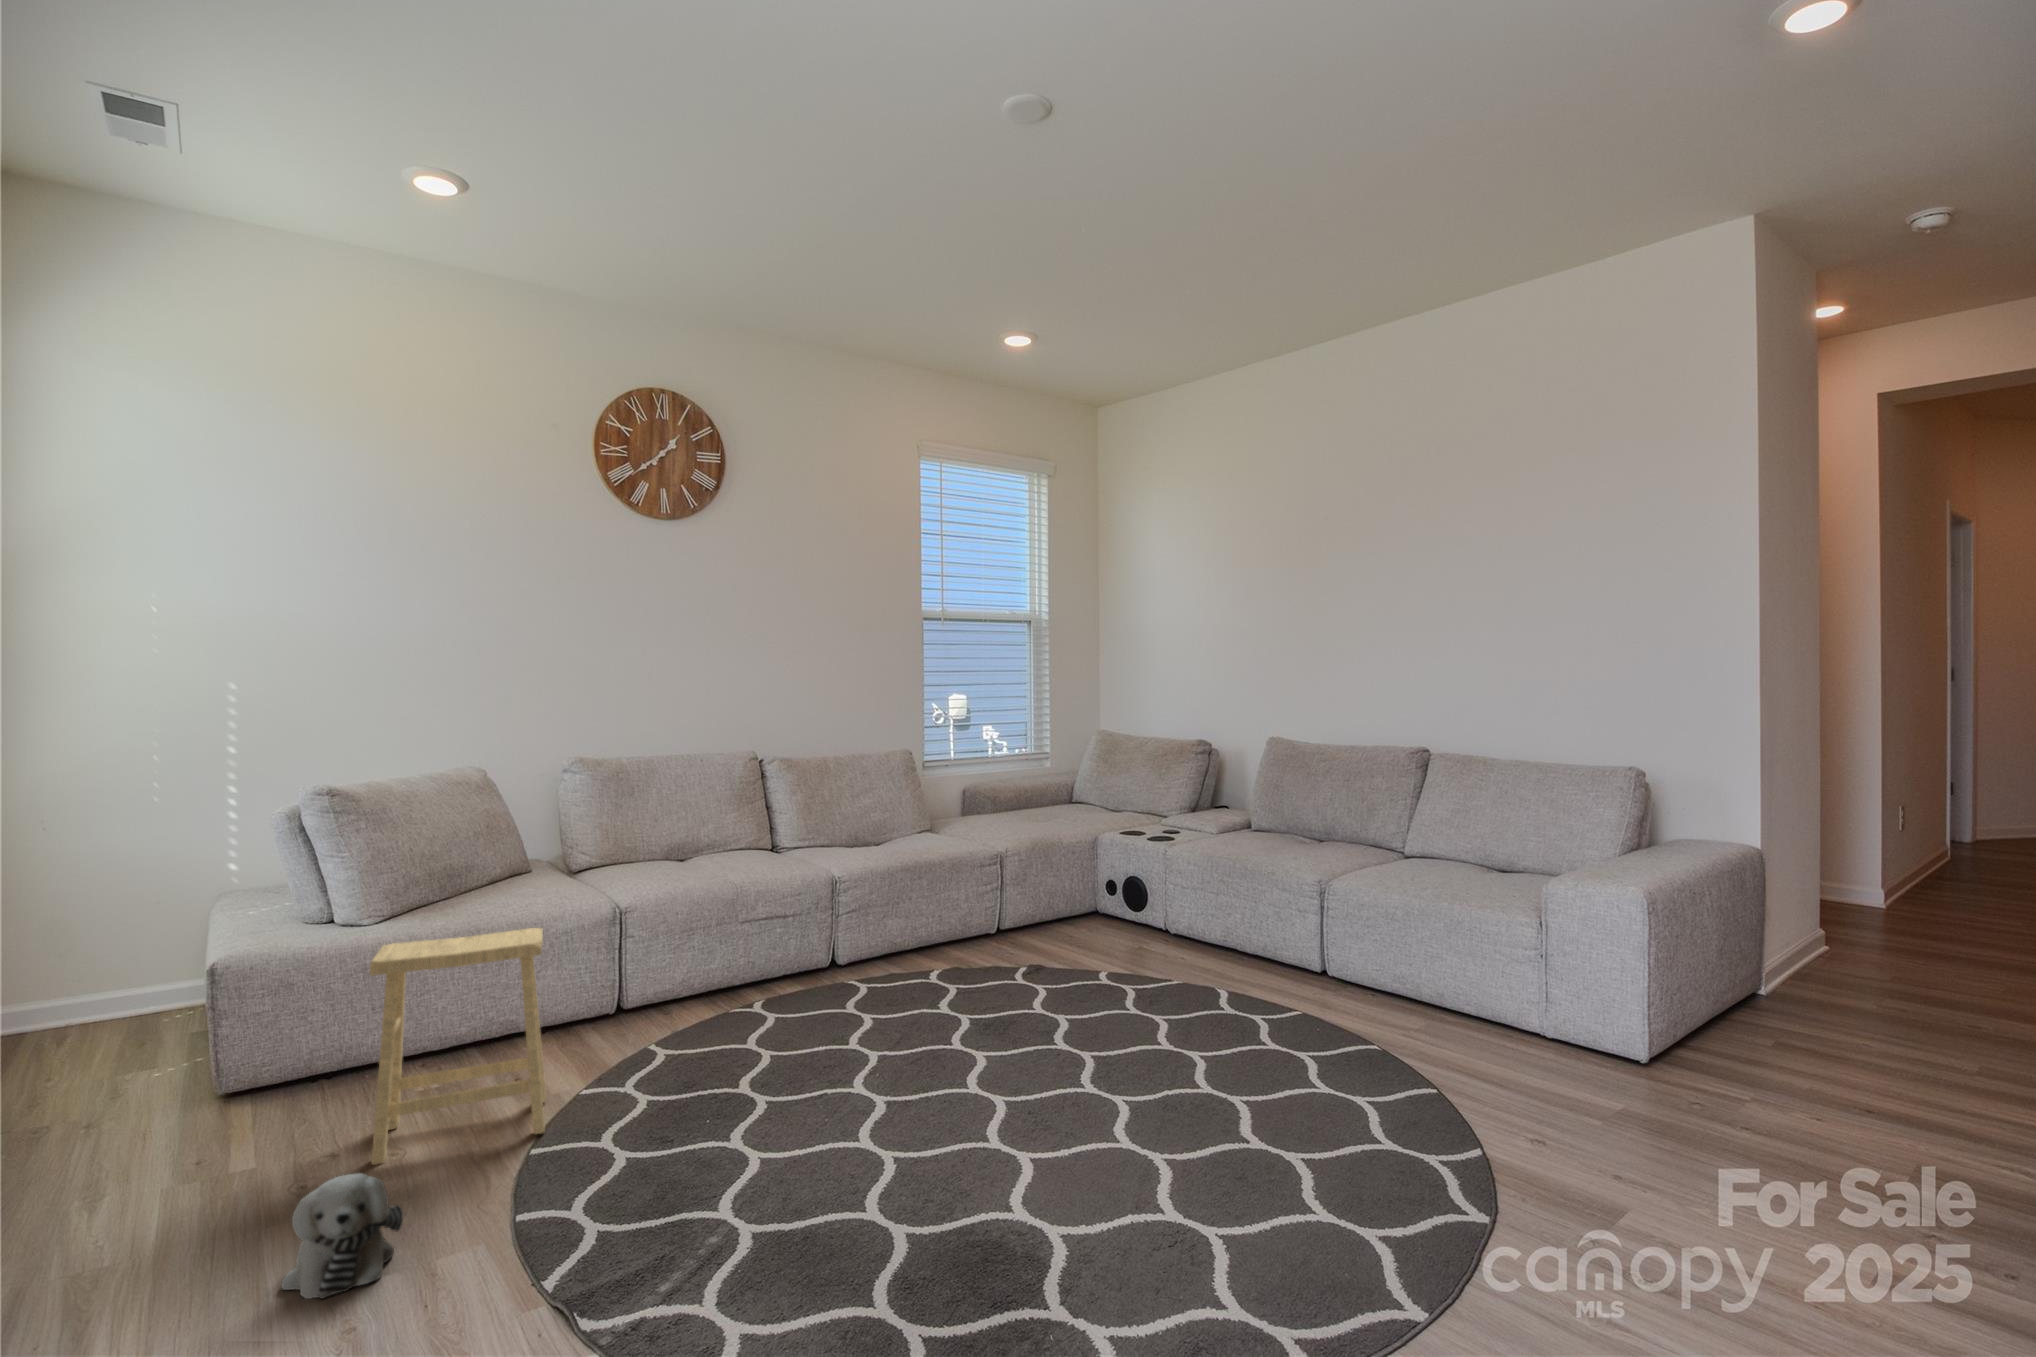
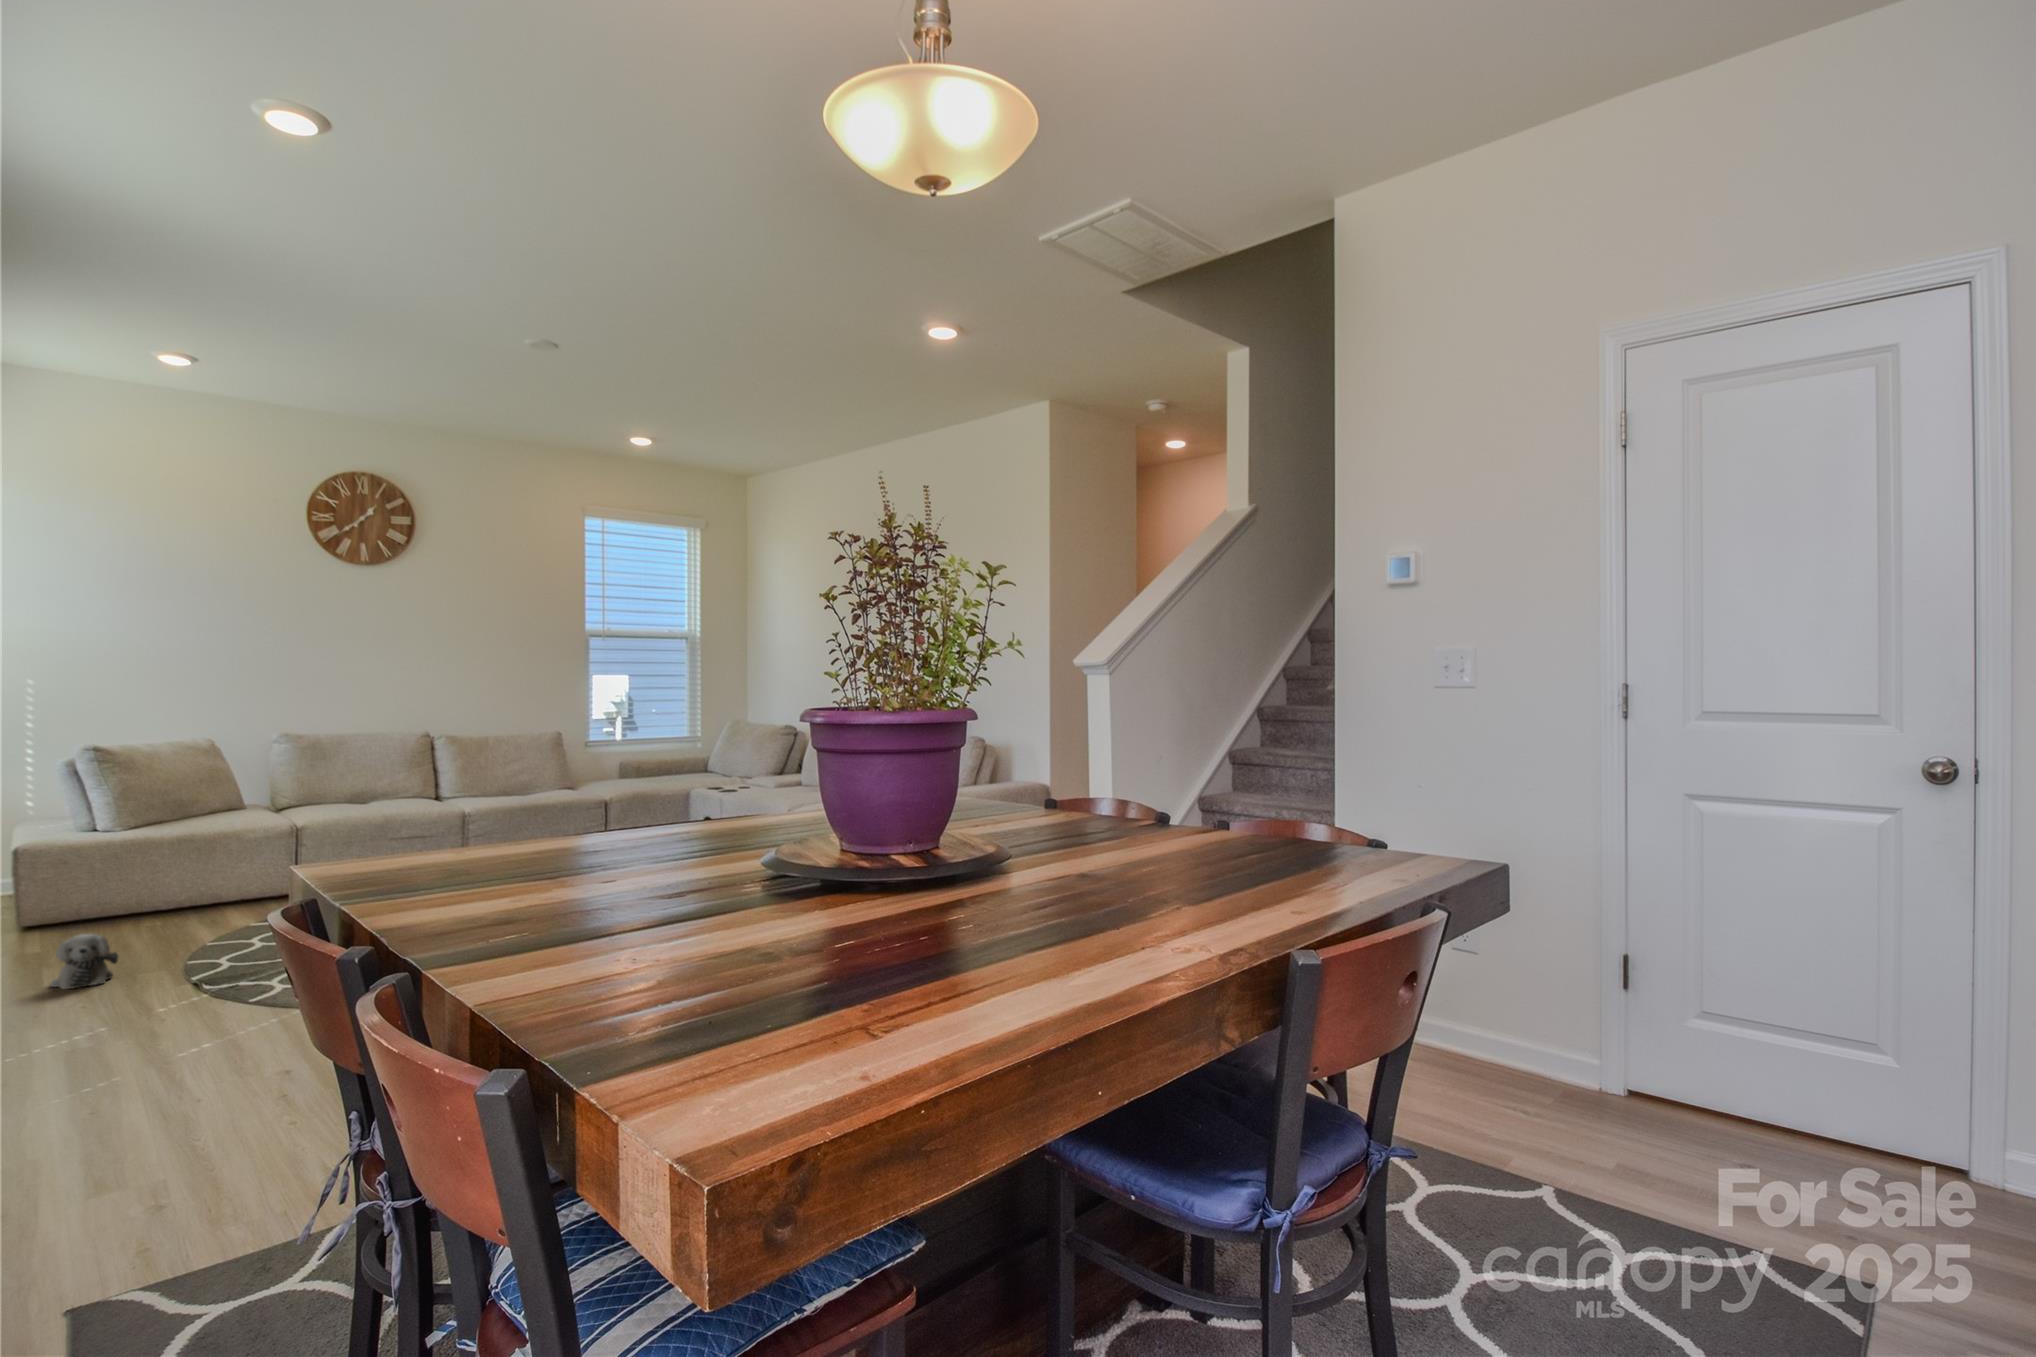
footstool: present [370,928,546,1165] -> none [109,829,228,954]

